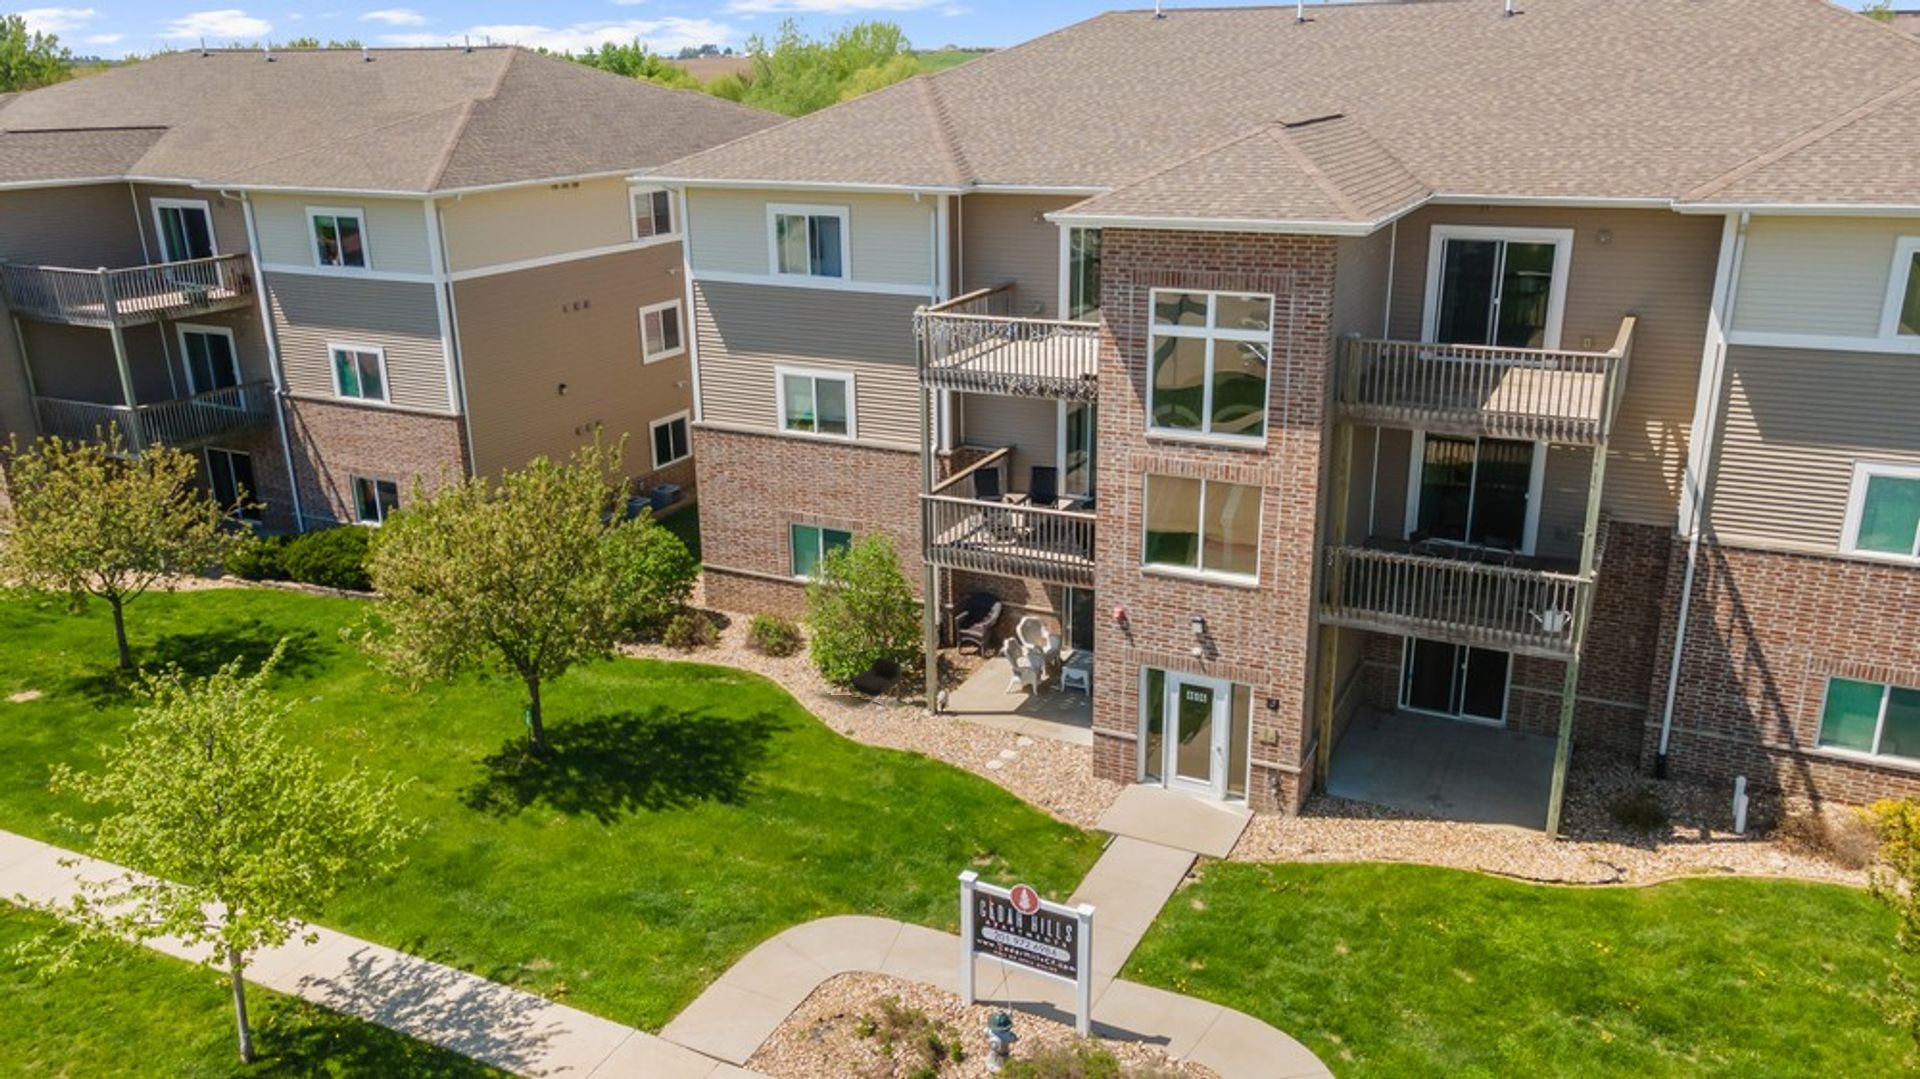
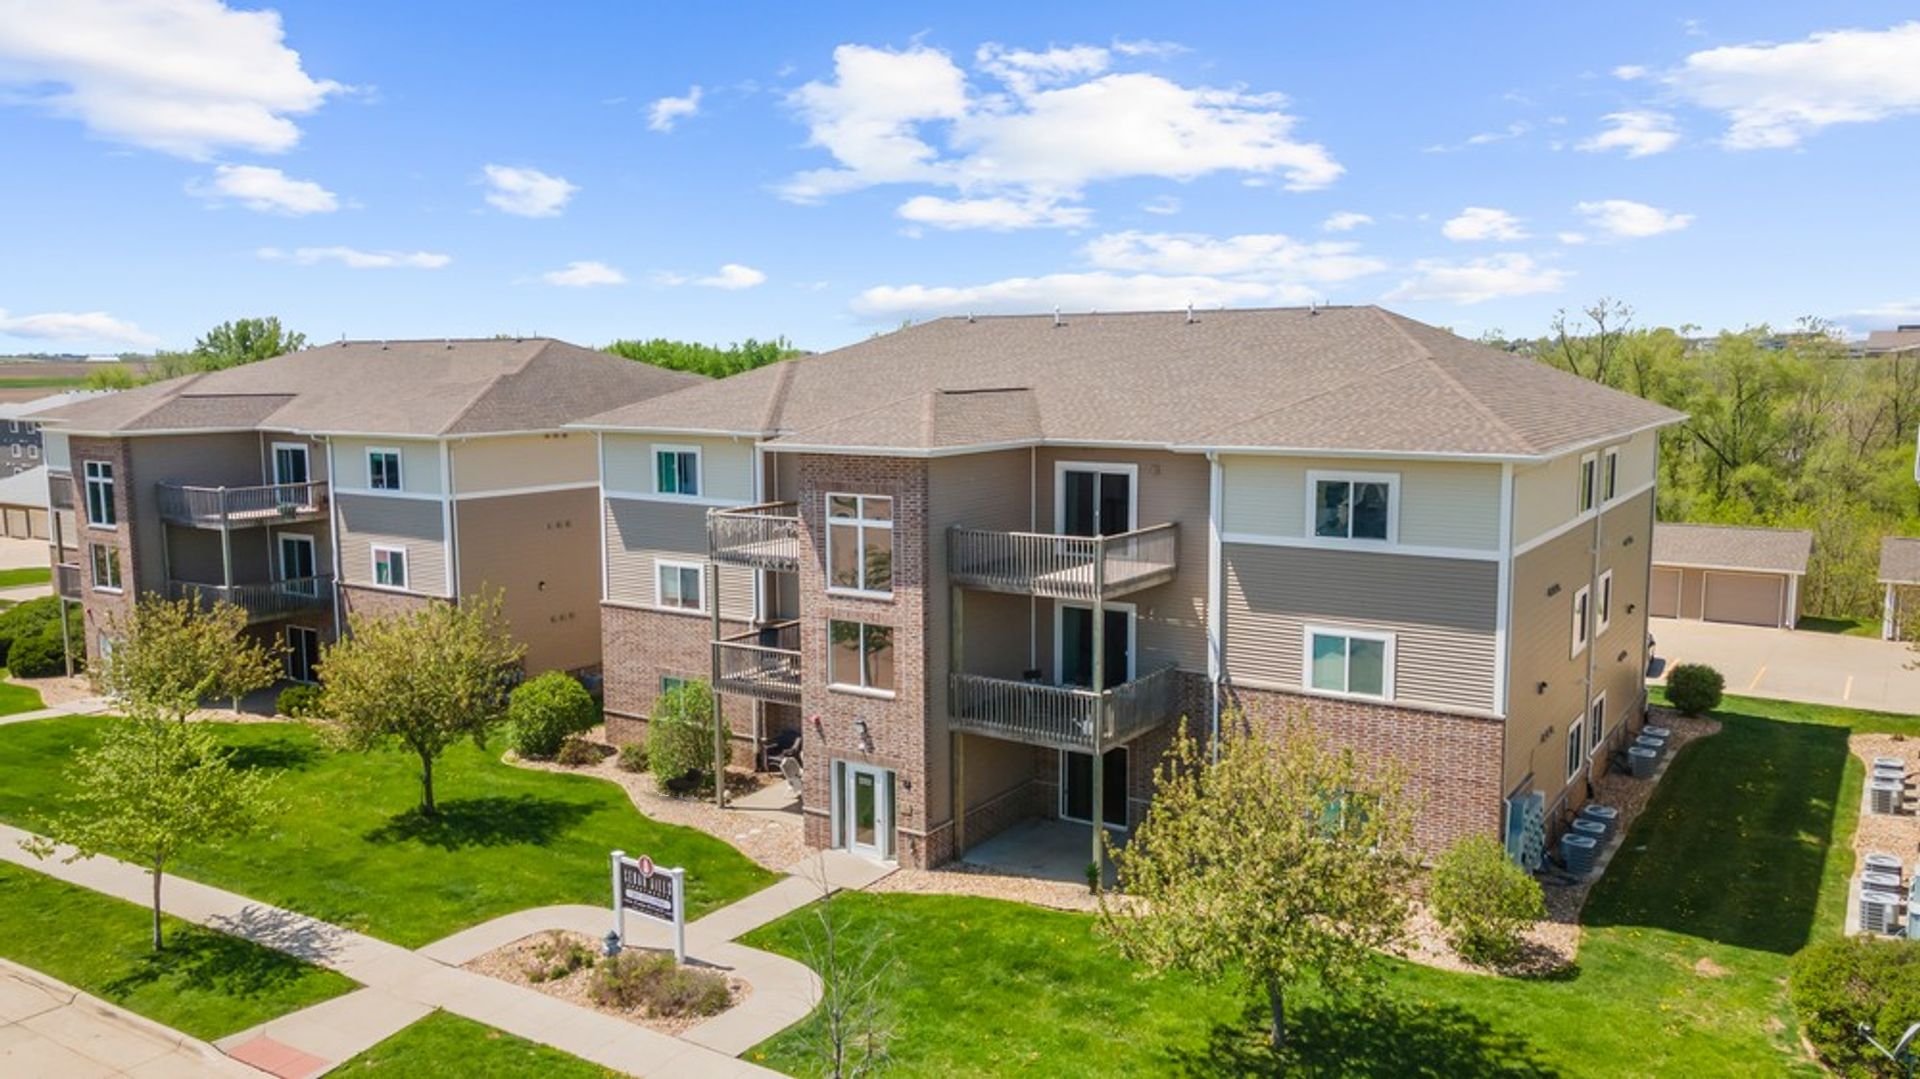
potted plant: none [1544,802,1583,849] -> present [1083,861,1102,895]

